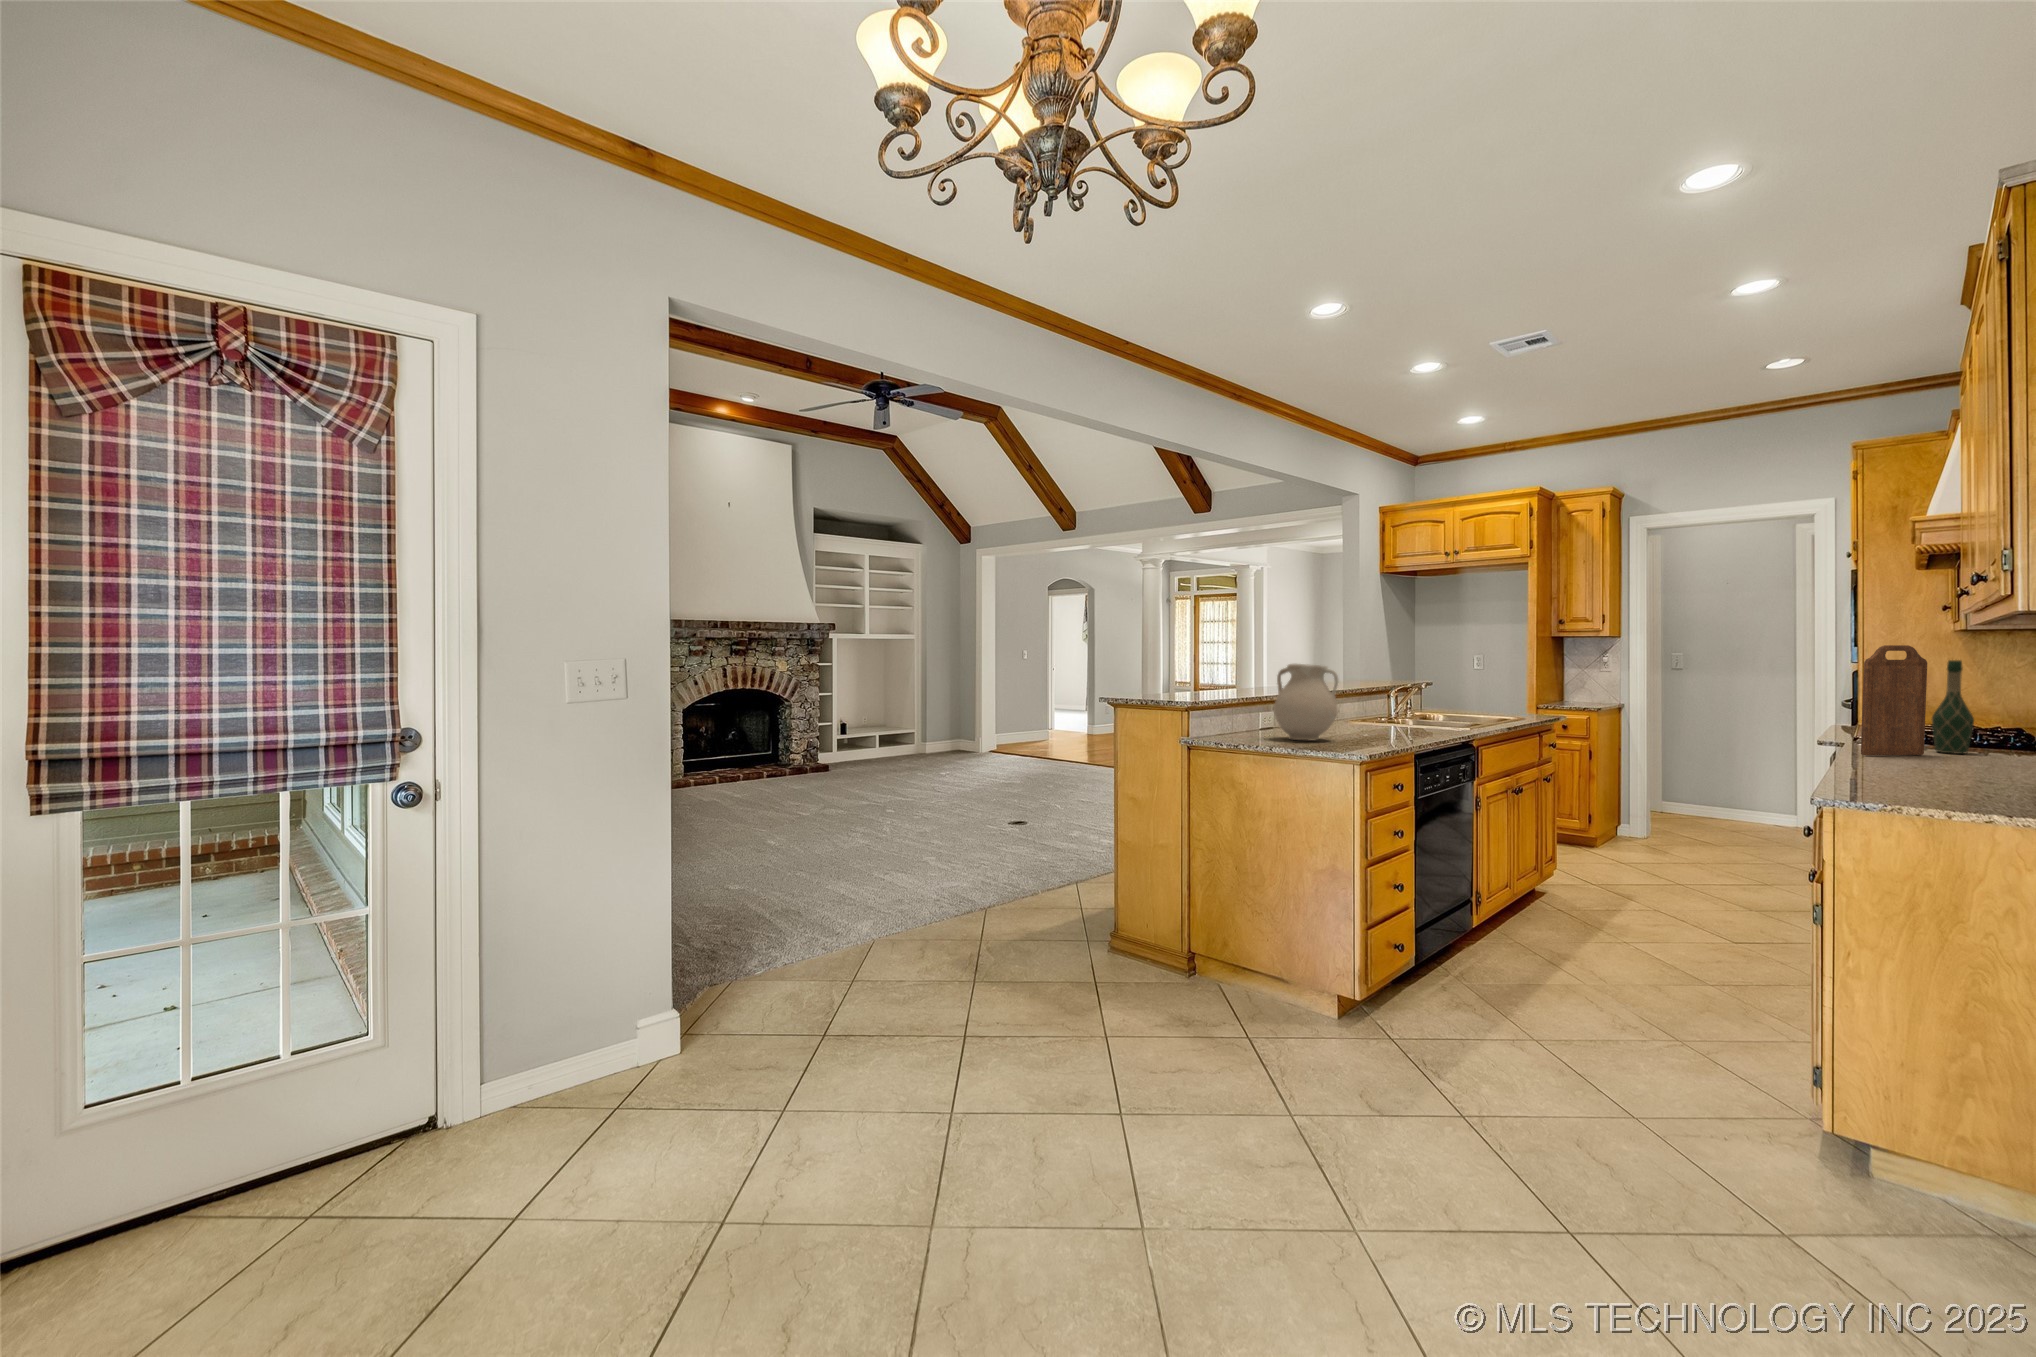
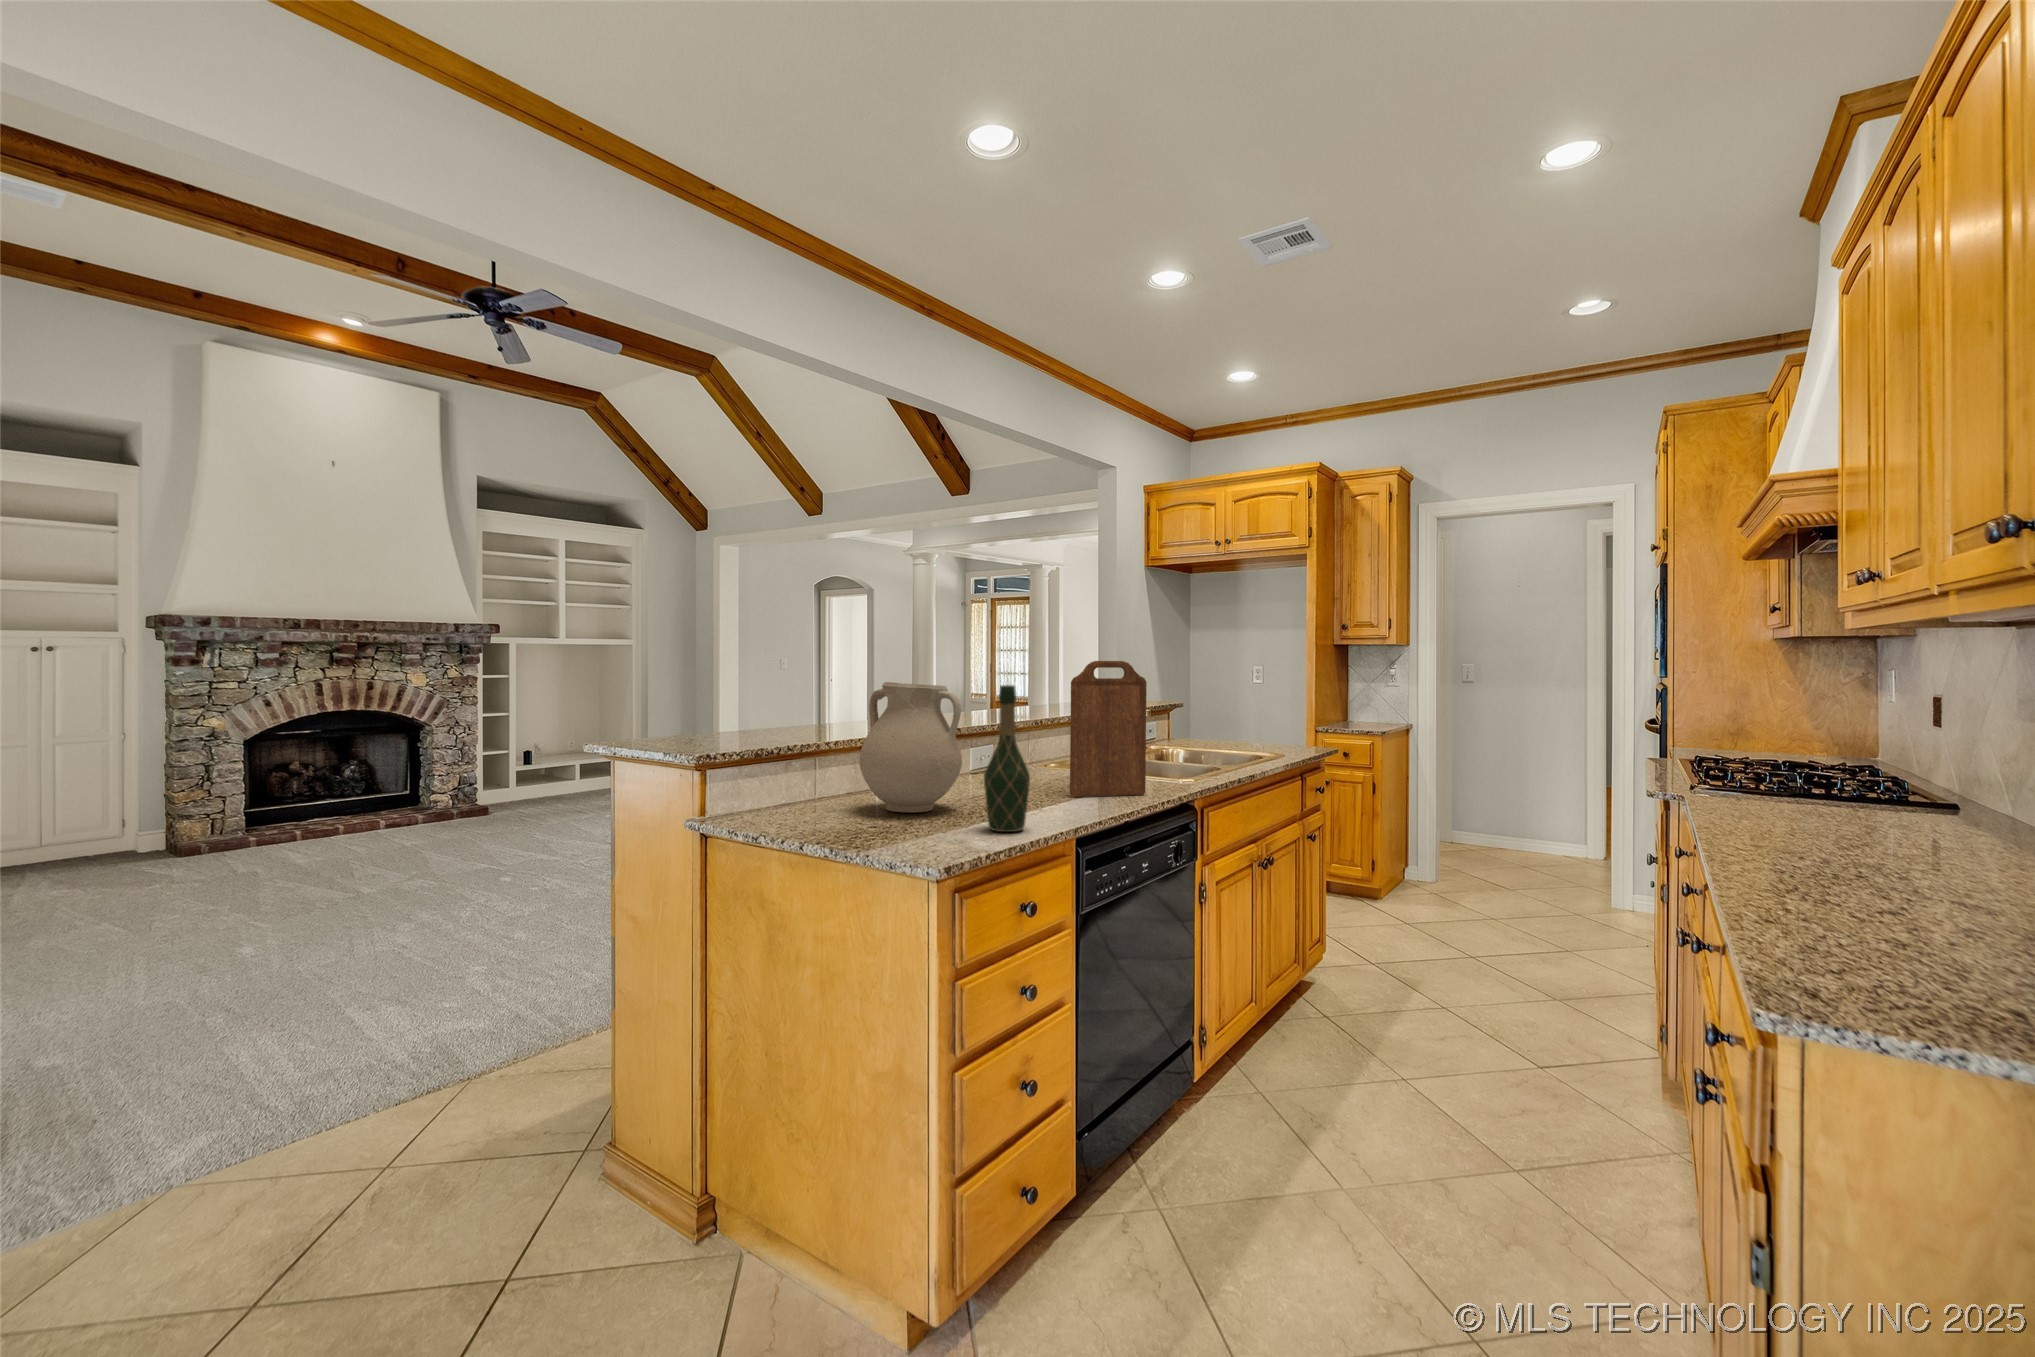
cutting board: present [1861,645,1927,755] -> present [1070,661,1147,797]
wine bottle: present [1932,660,1974,754] -> present [984,685,1030,832]

